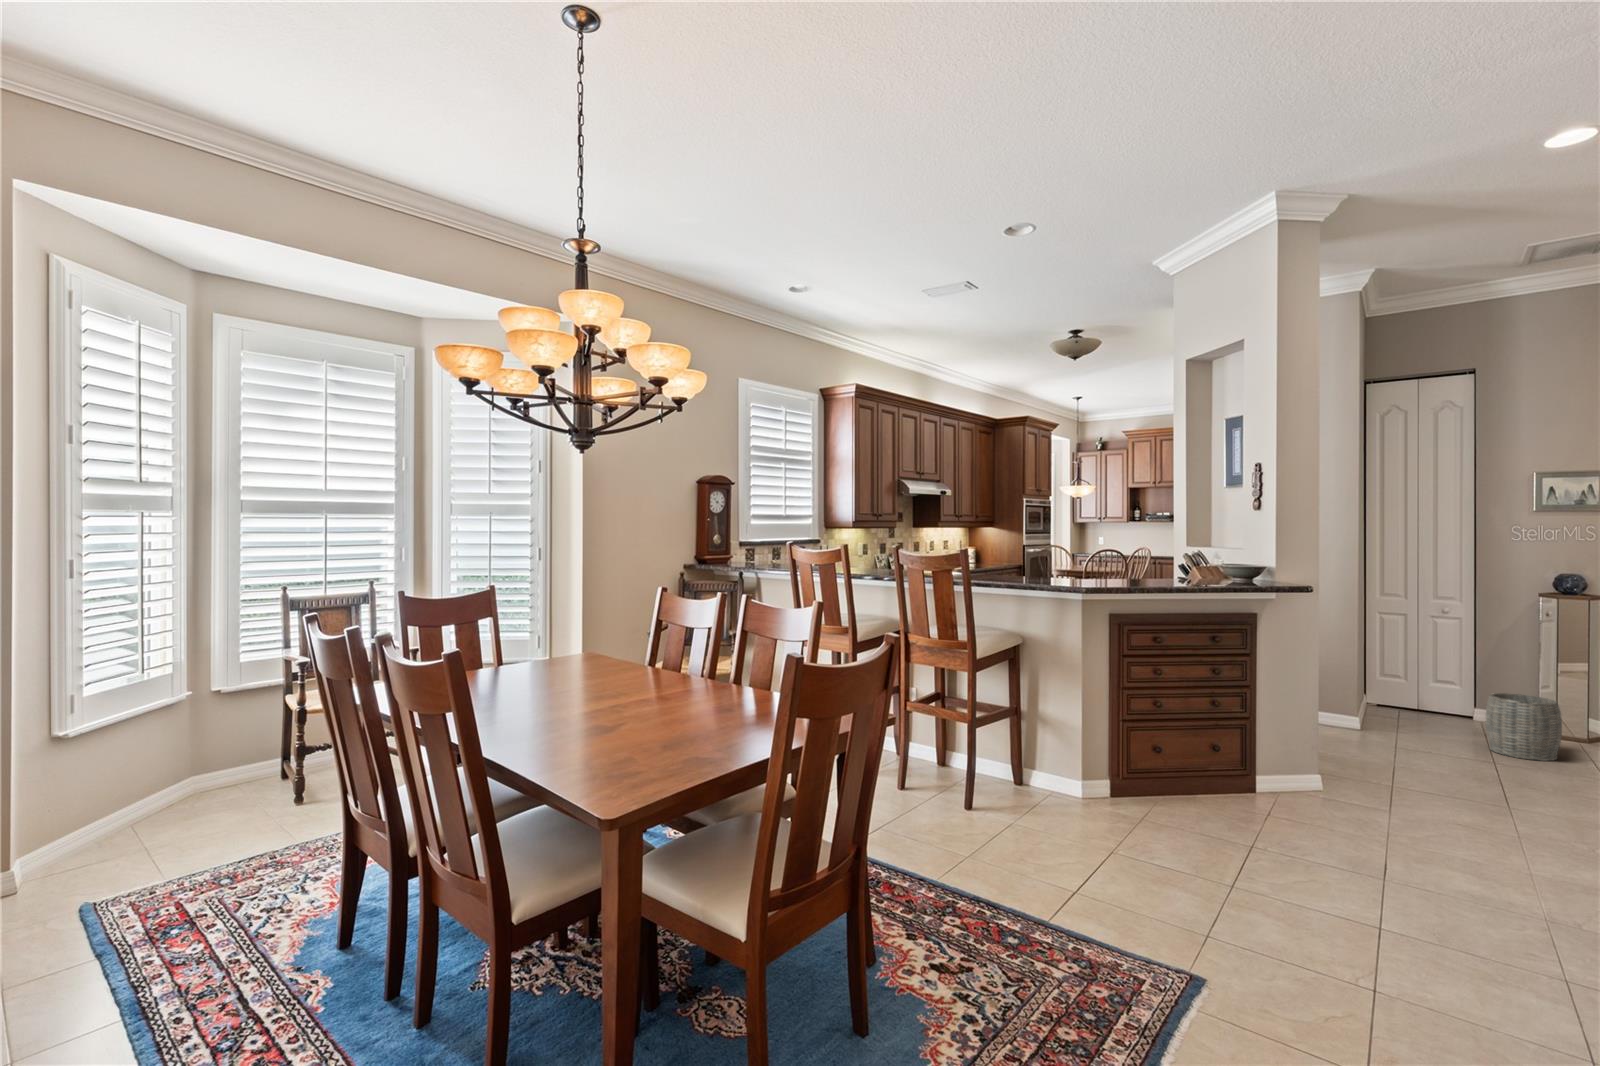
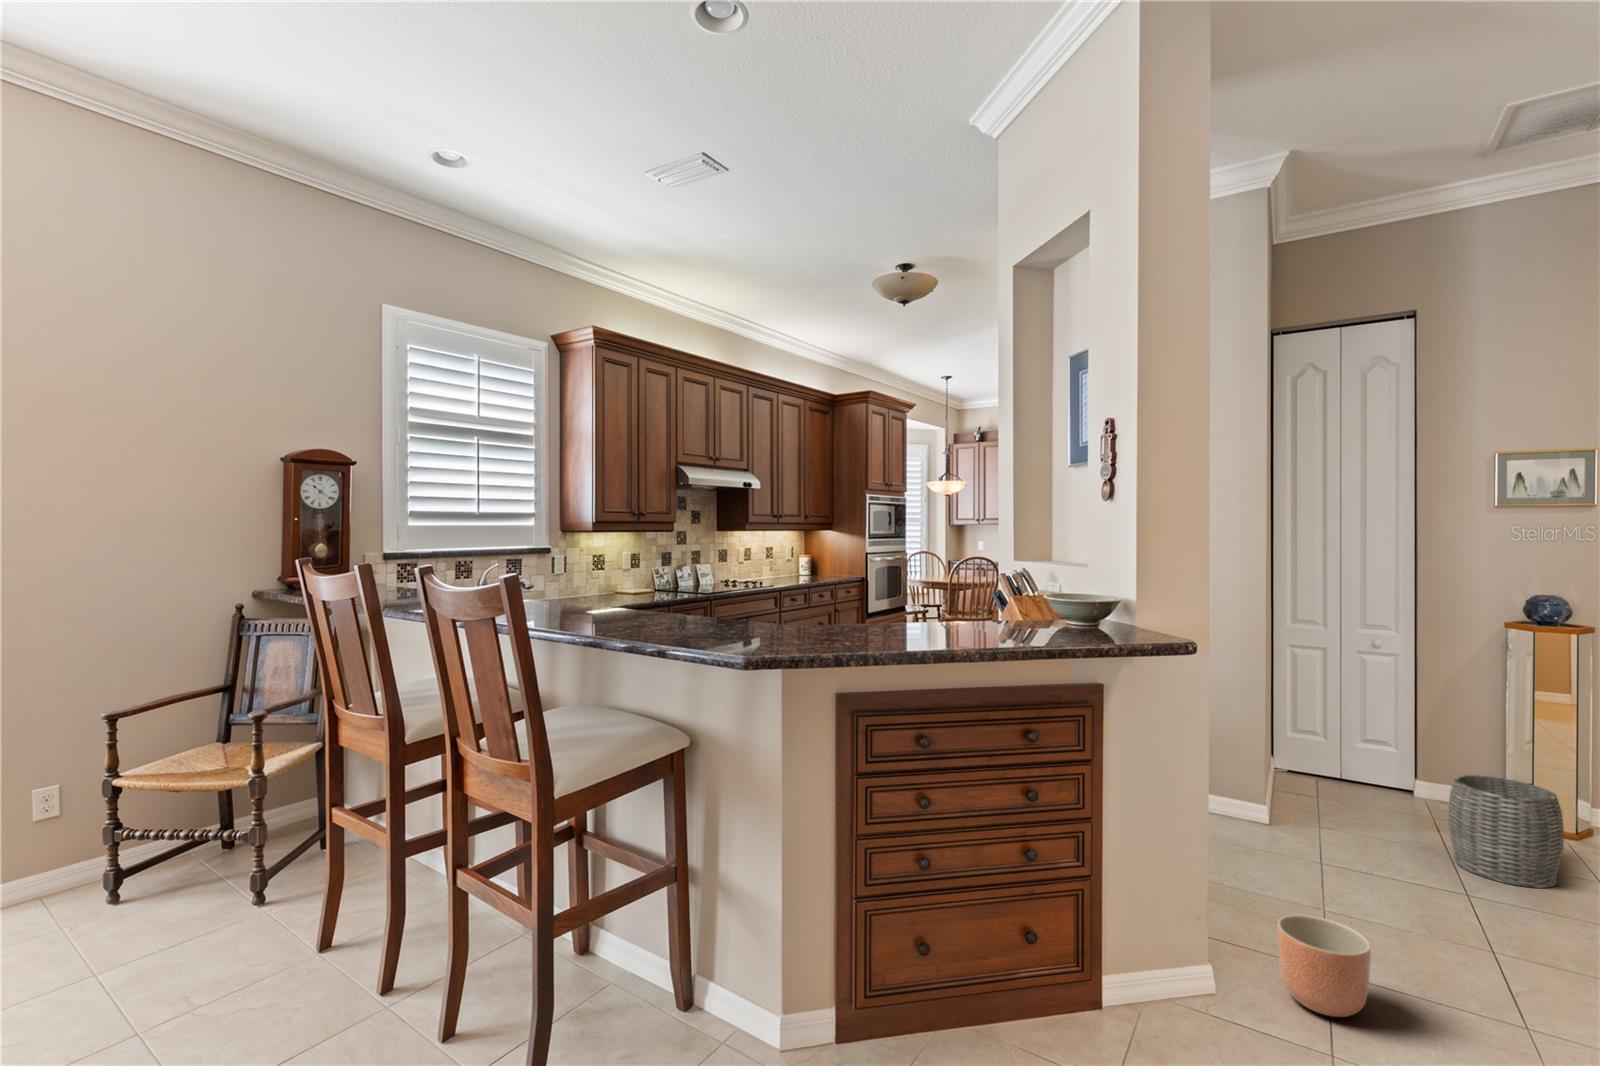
planter: none [1359,749,1413,798] -> present [1277,915,1371,1017]

